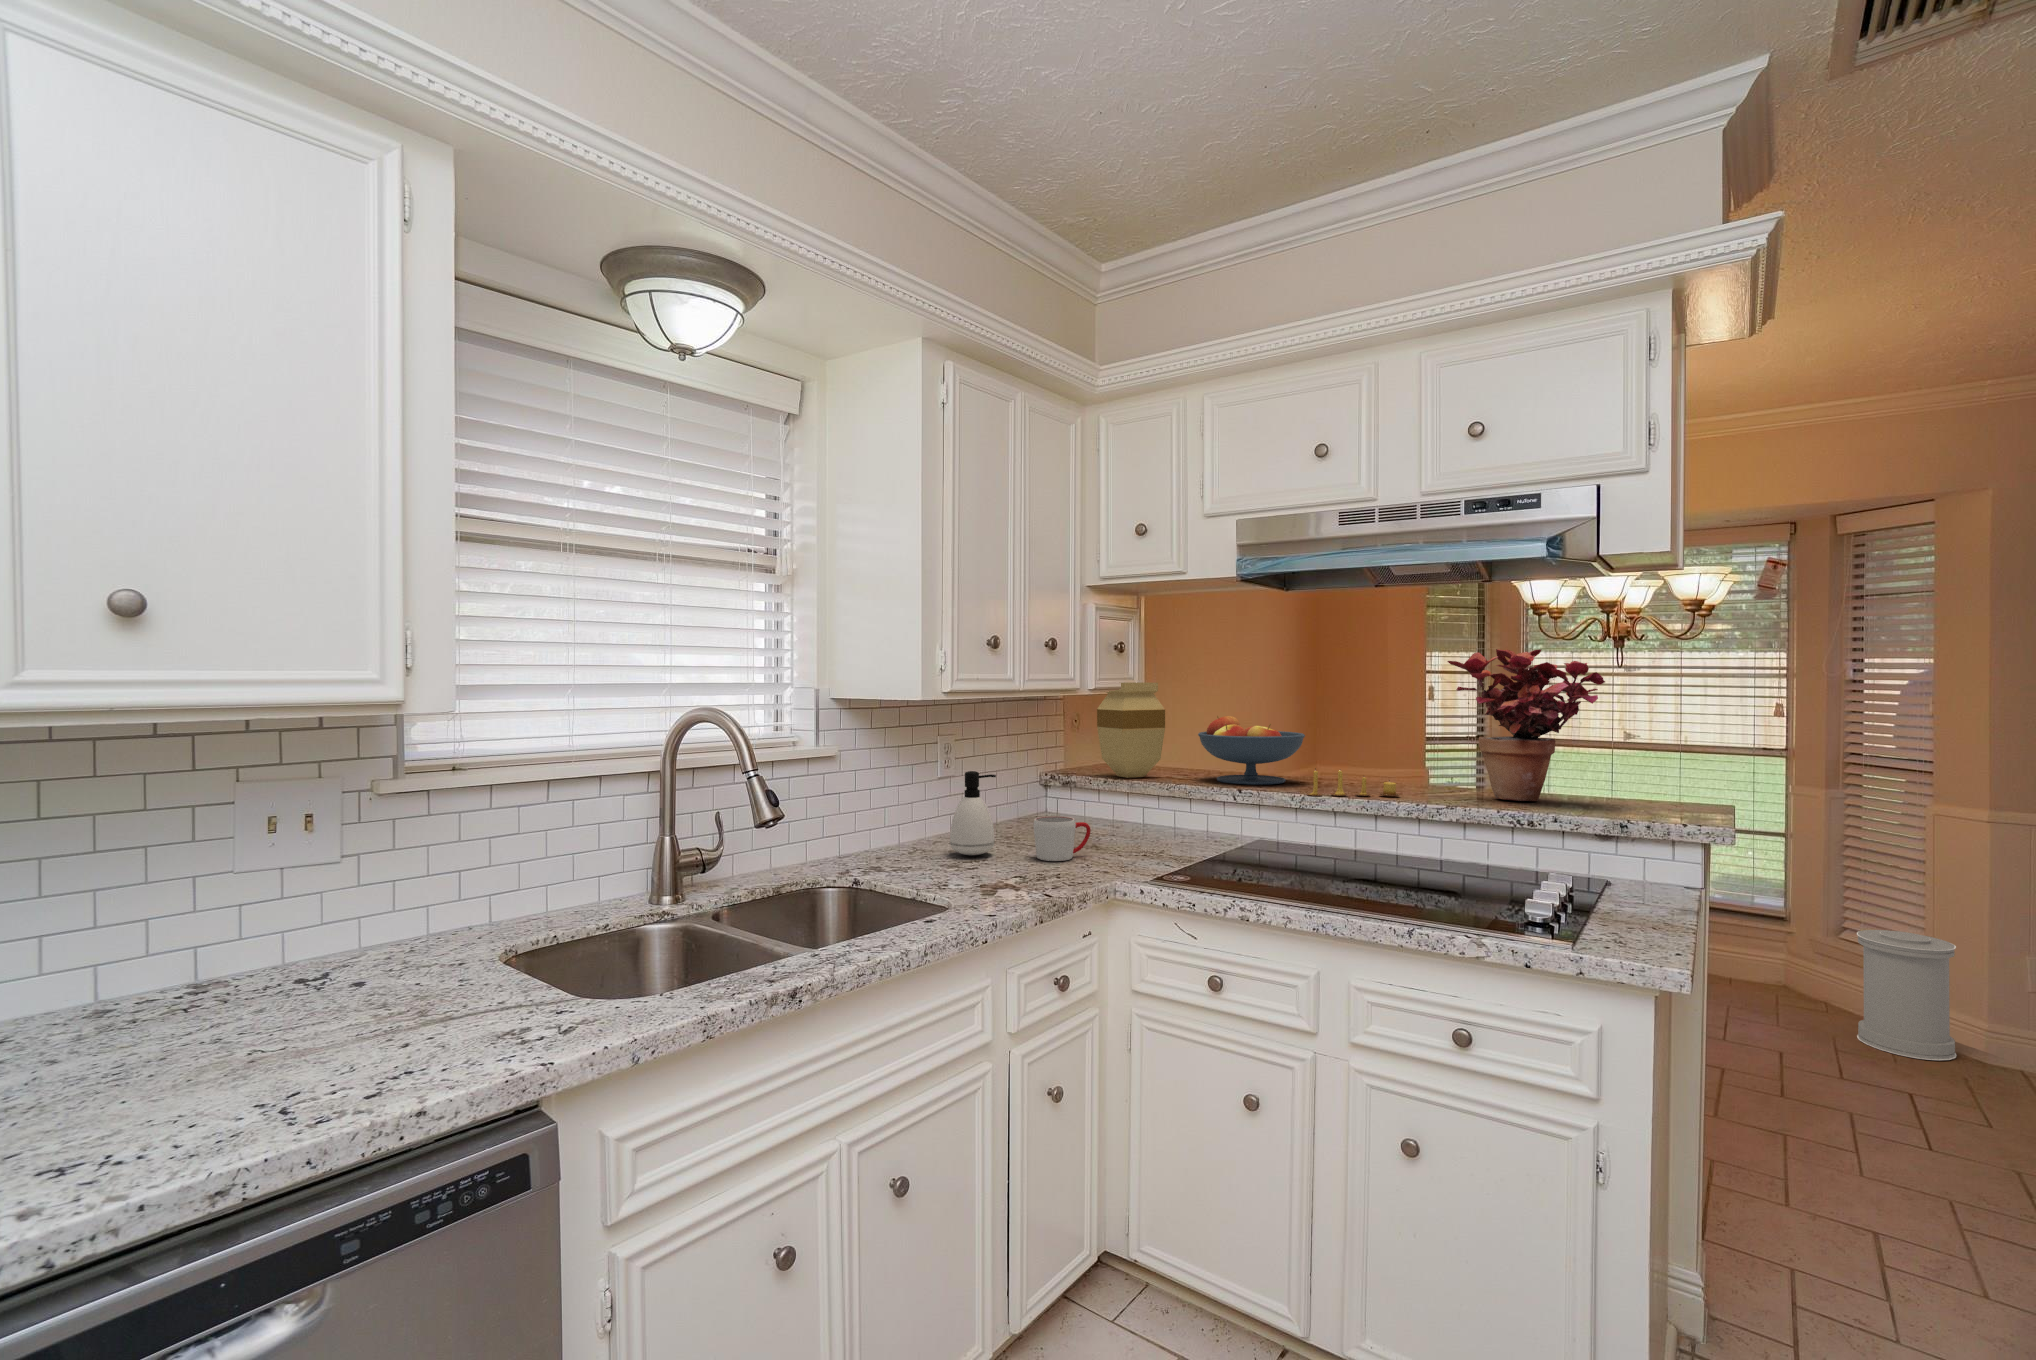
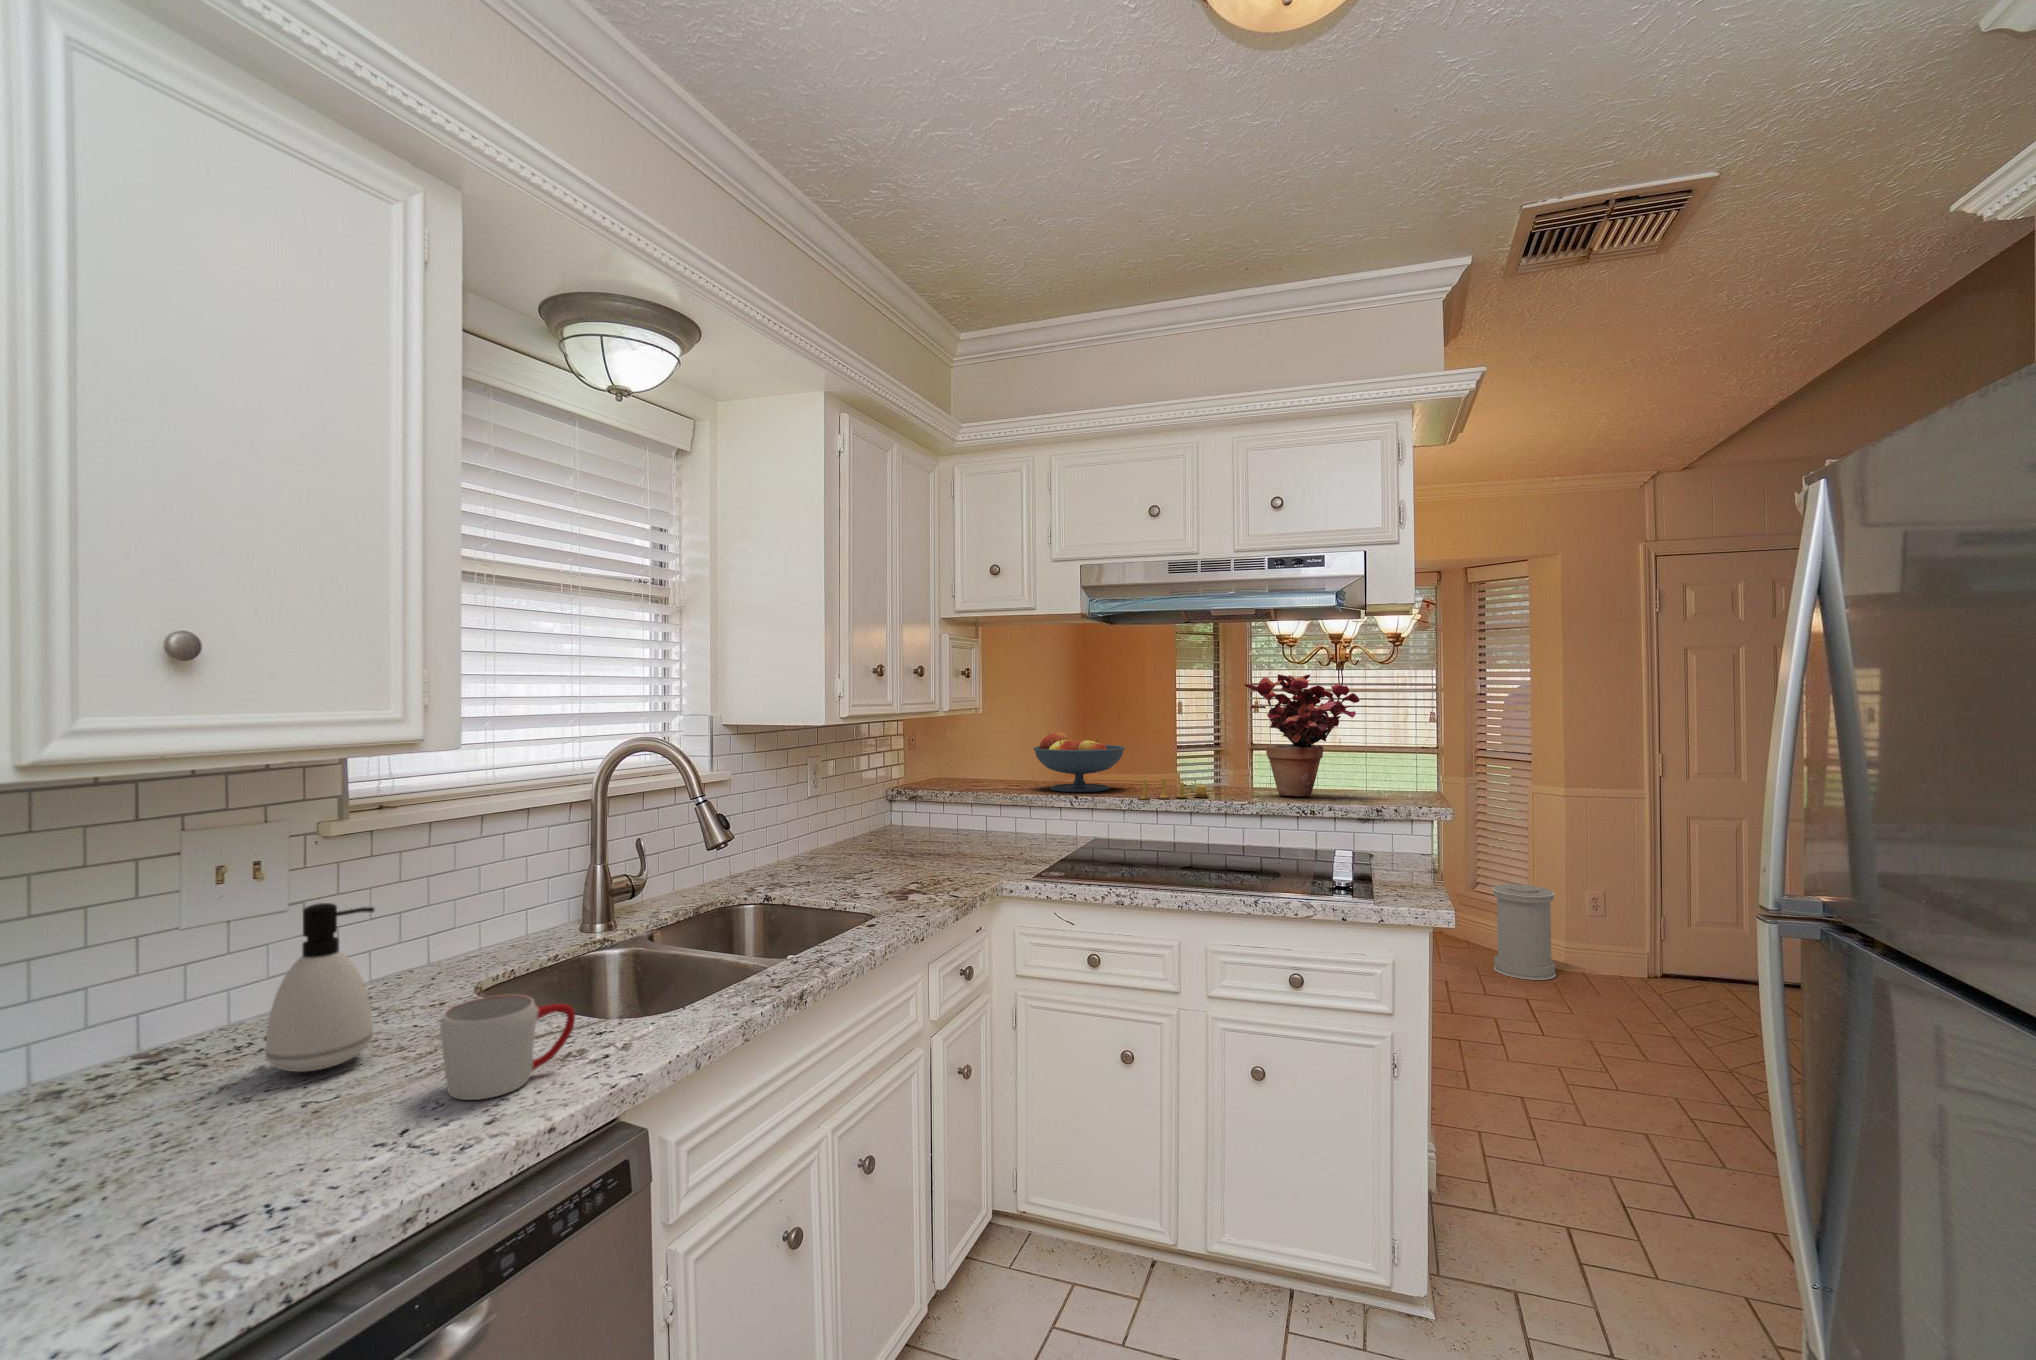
vase: present [1097,682,1165,778] -> none [942,703,1004,791]
soap dispenser: present [950,771,996,855] -> present [265,903,374,1072]
mug: present [1033,816,1091,861] -> present [440,995,575,1100]

